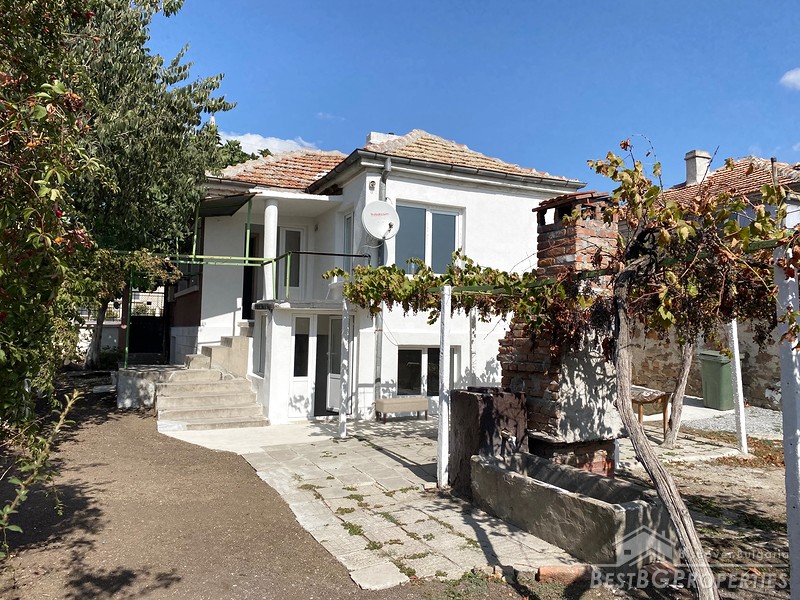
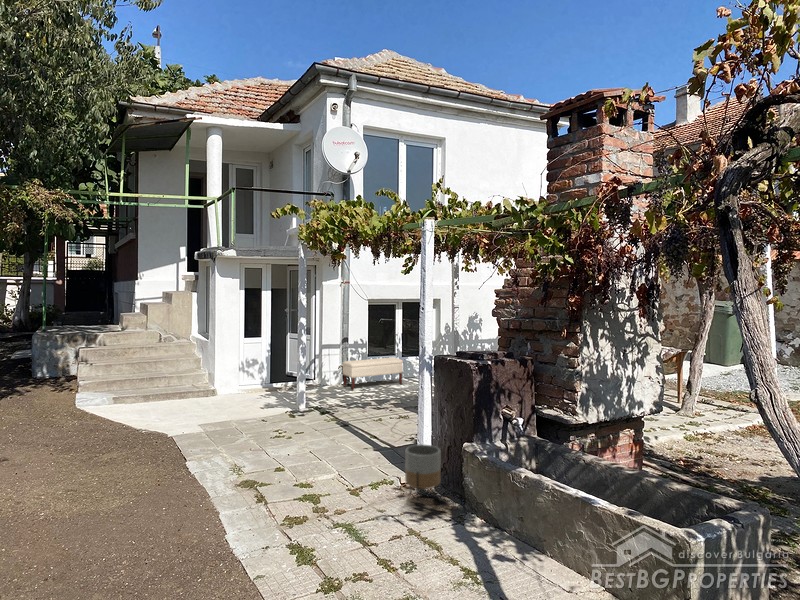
planter: none [428,459,456,505] -> present [405,445,441,490]

